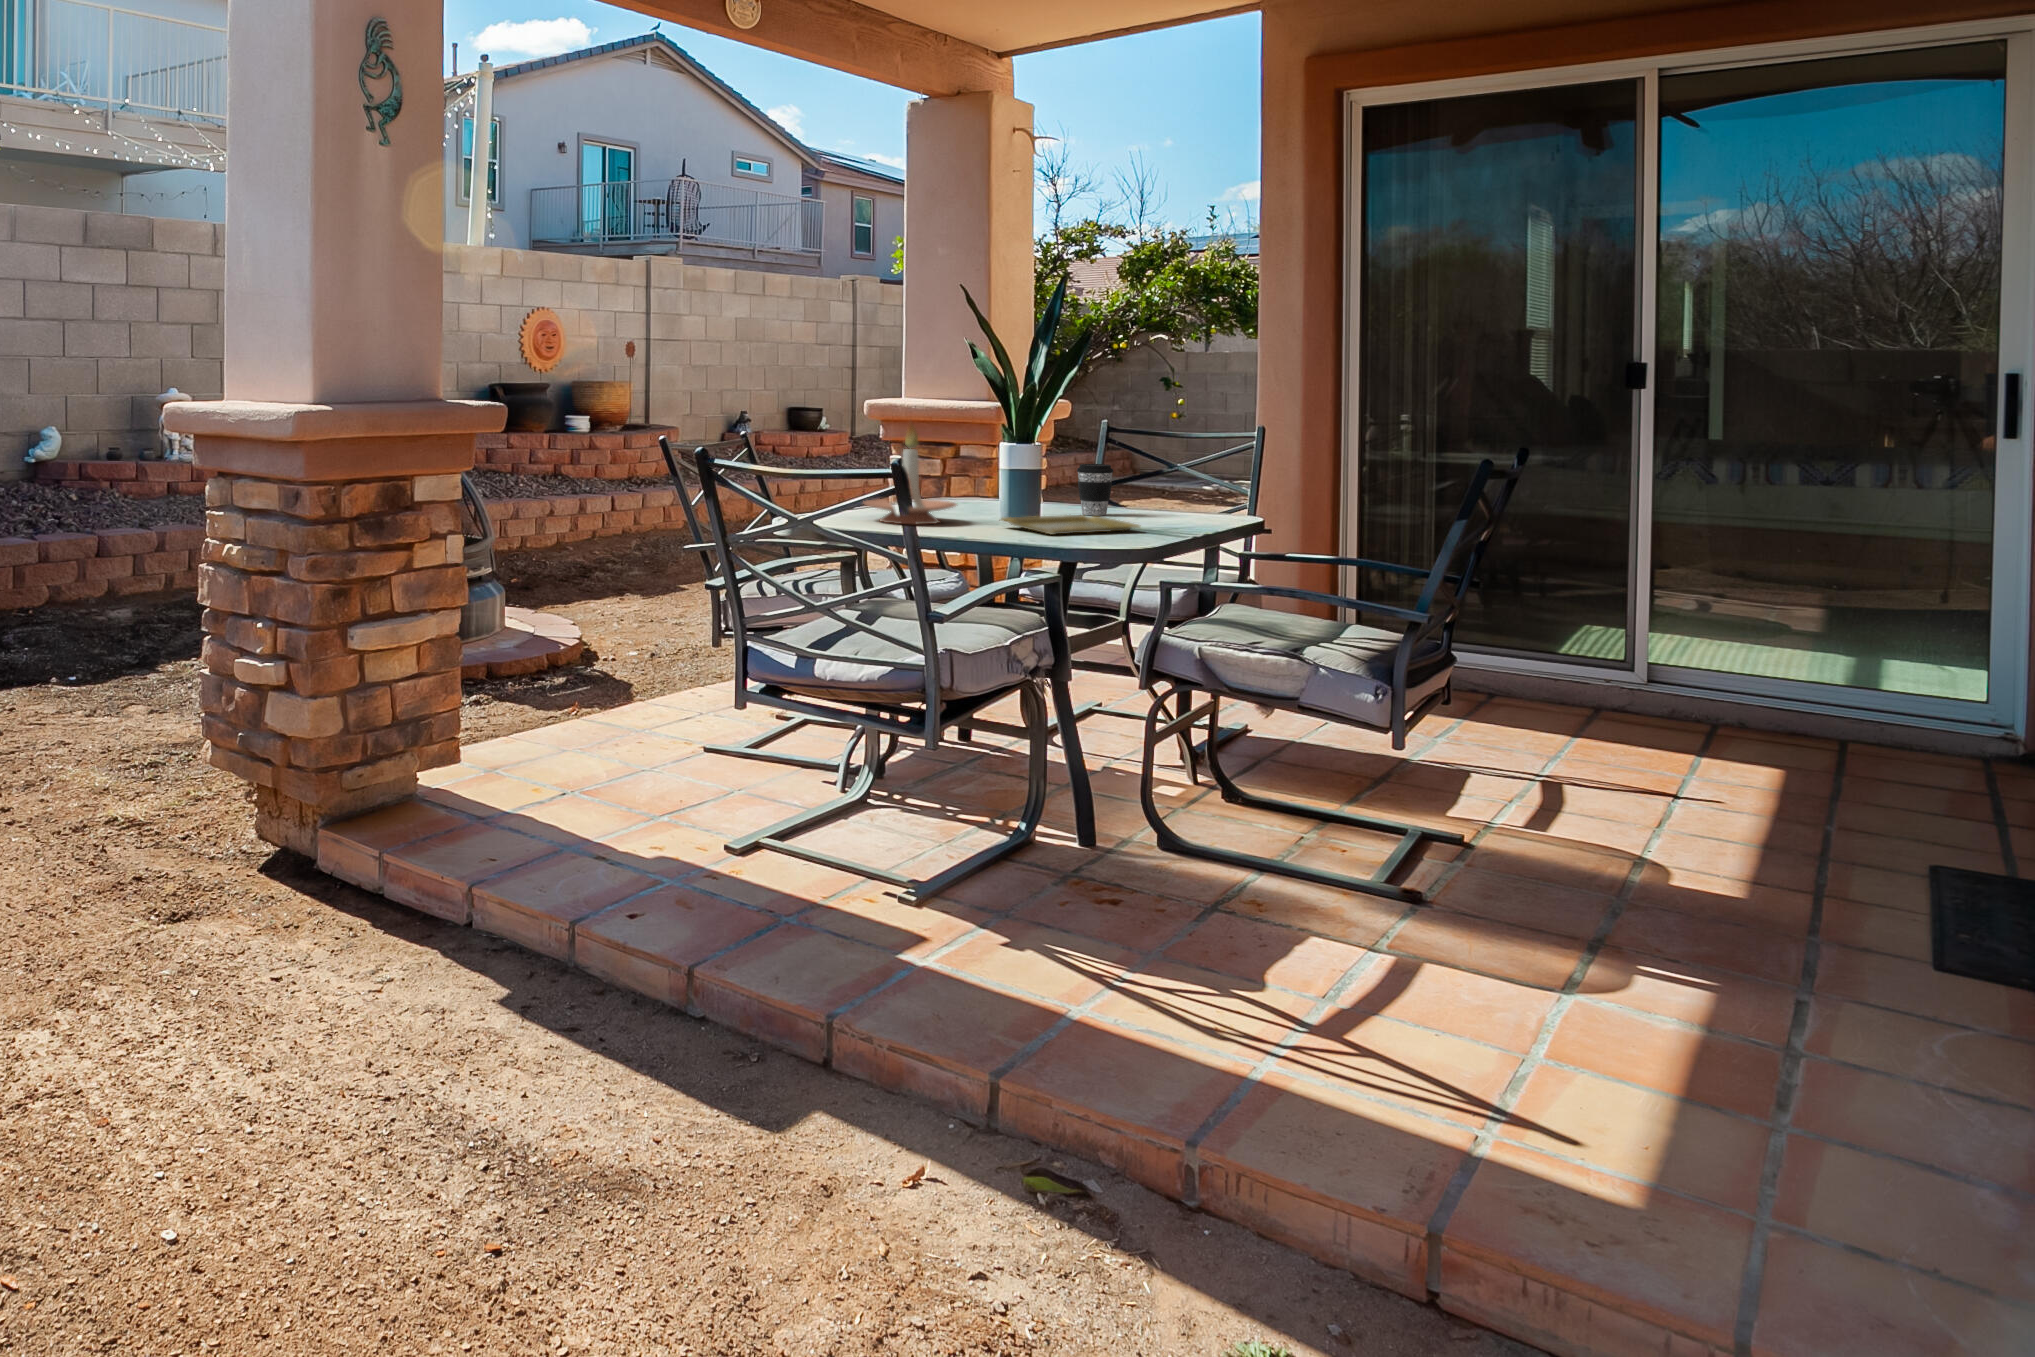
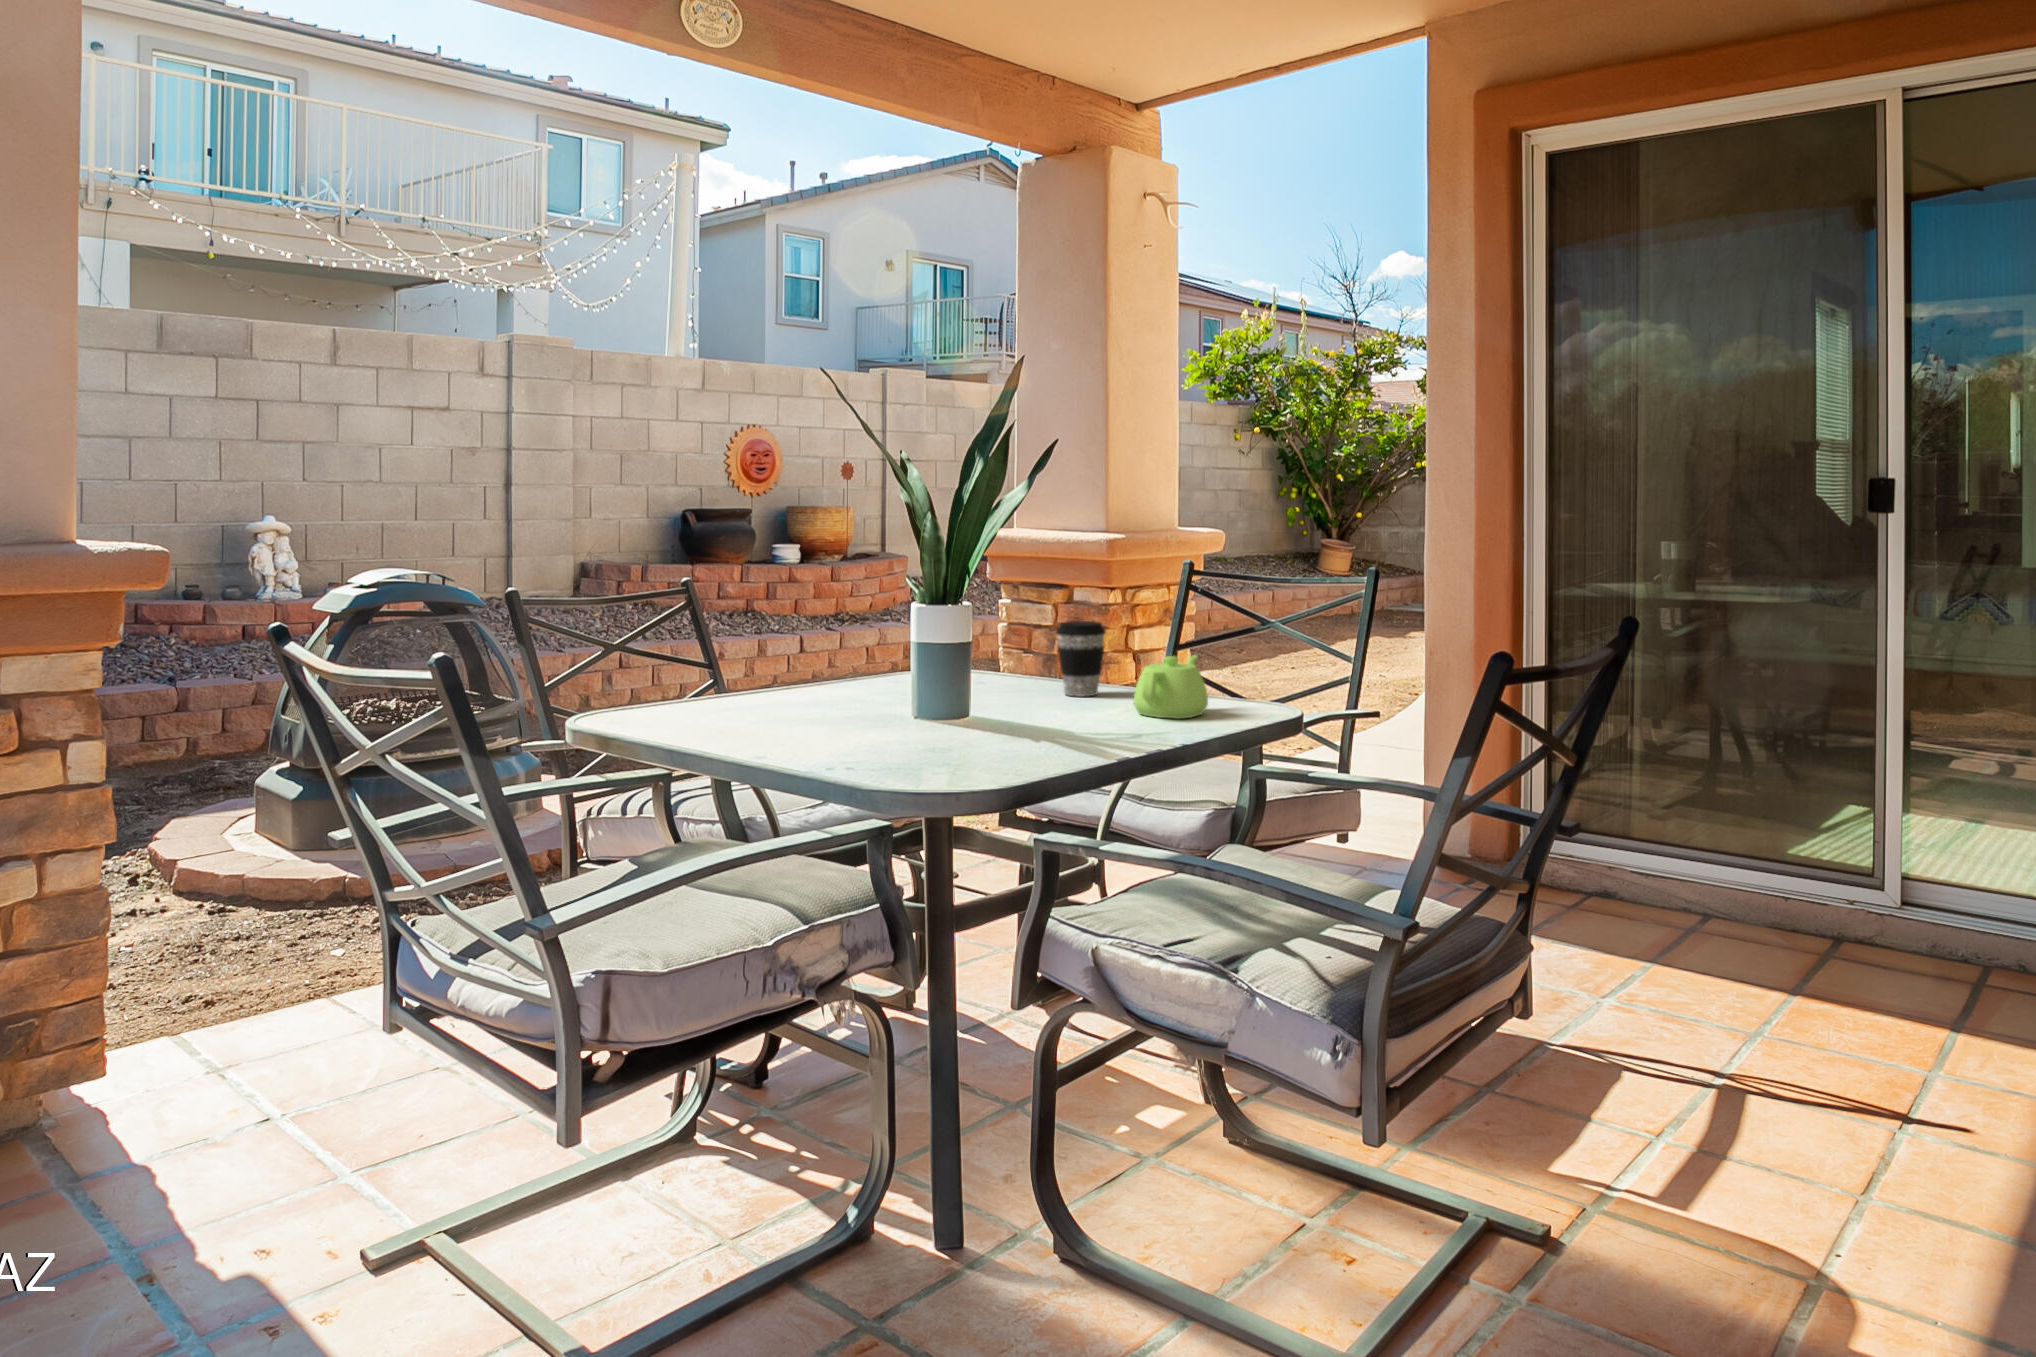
candle holder: present [864,421,957,524] -> none [693,562,836,721]
teapot: none [1155,485,1207,526] -> present [1134,655,1208,719]
tray: present [1001,515,1140,535] -> none [866,703,1071,743]

